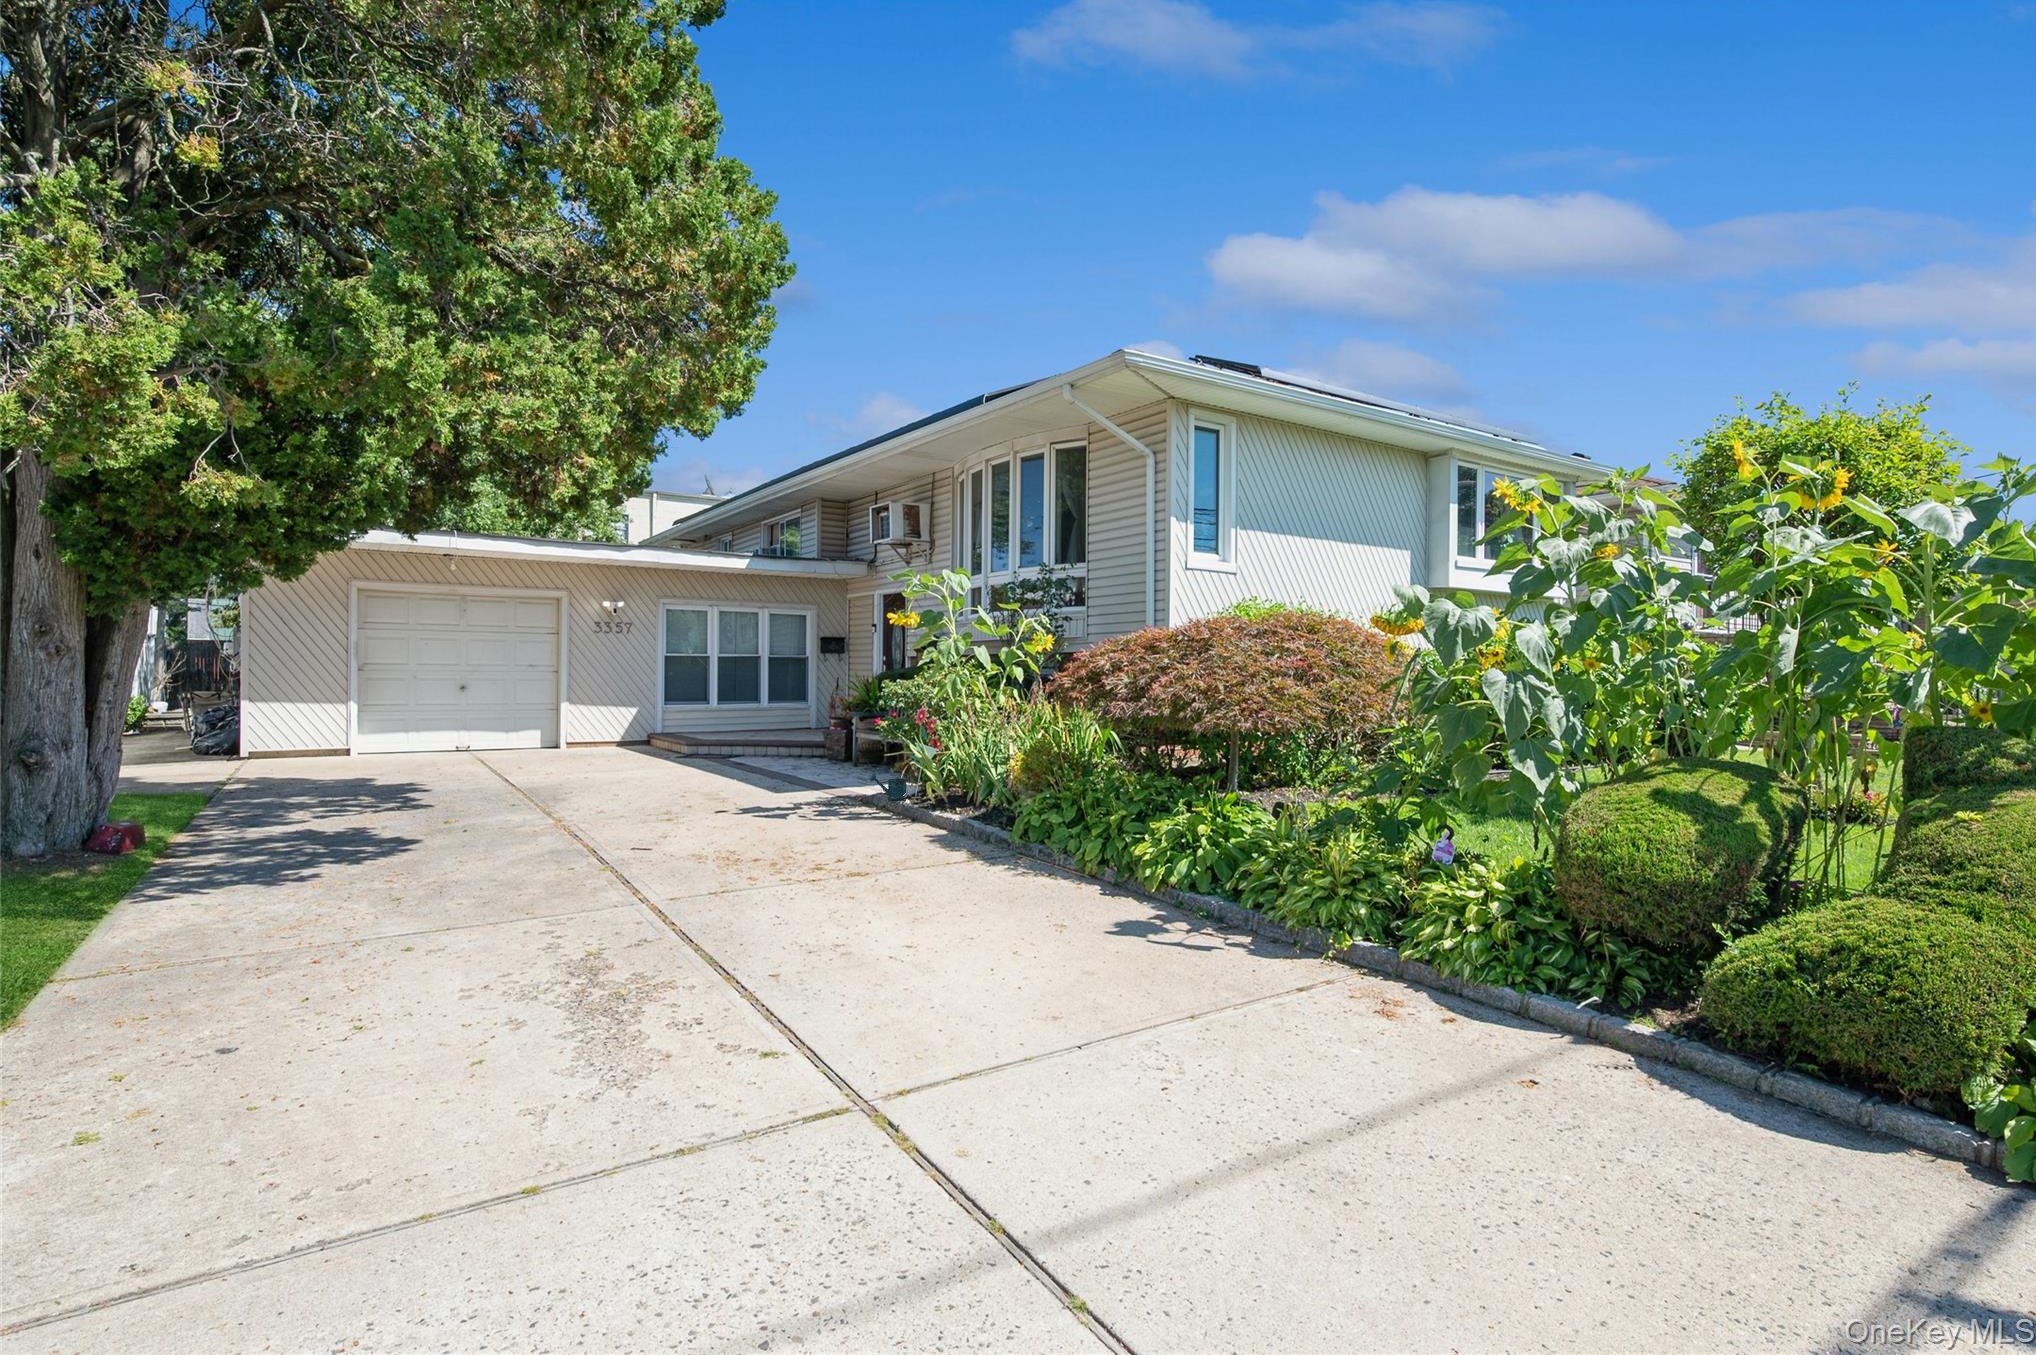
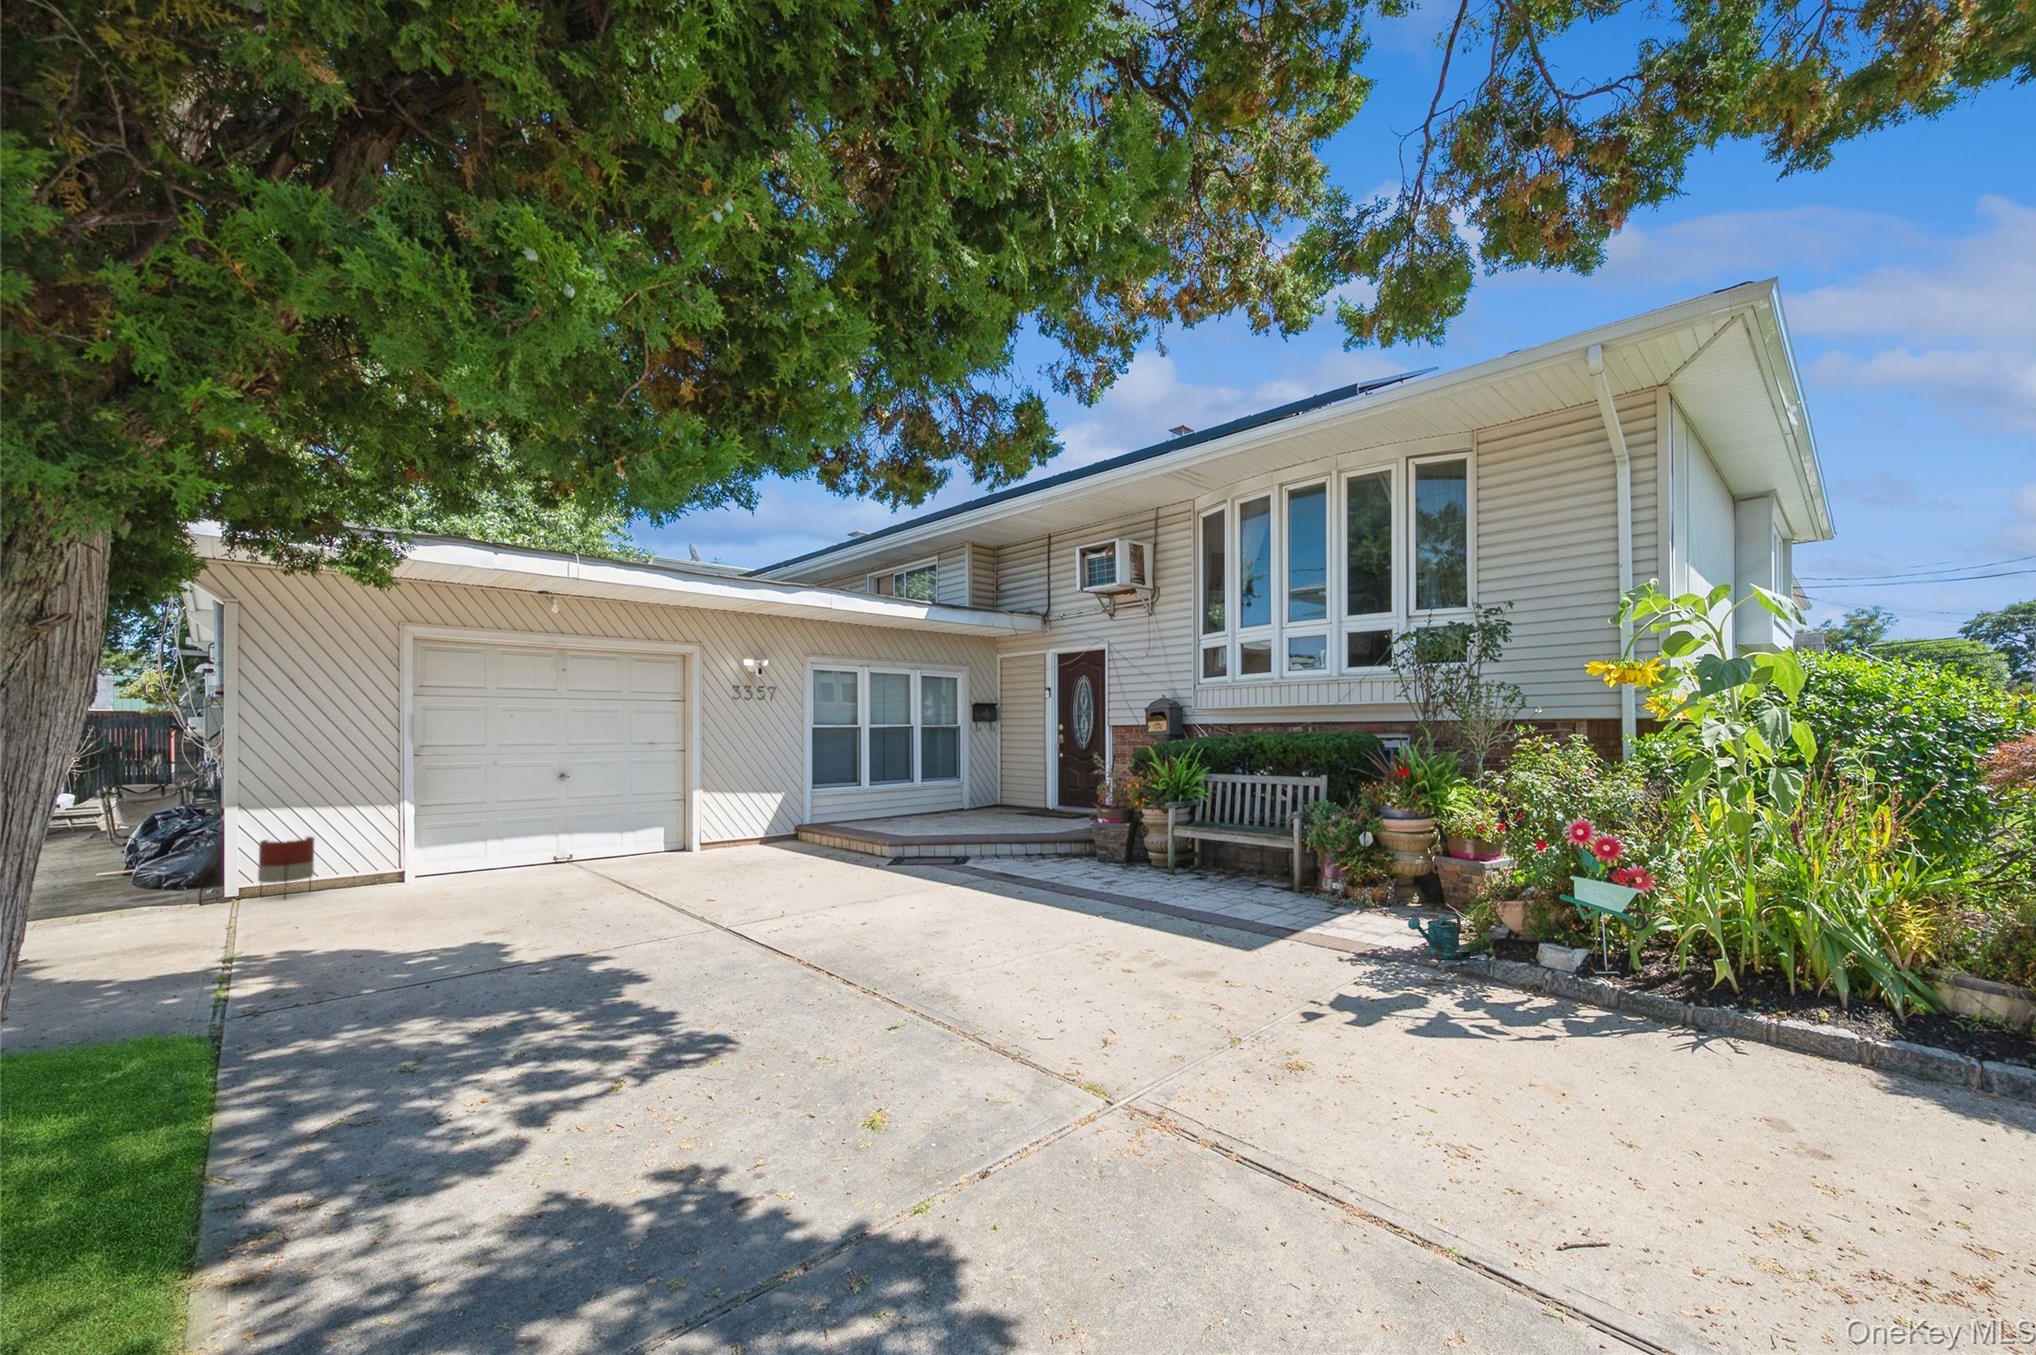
planter: none [258,722,292,761] -> present [258,836,314,895]

